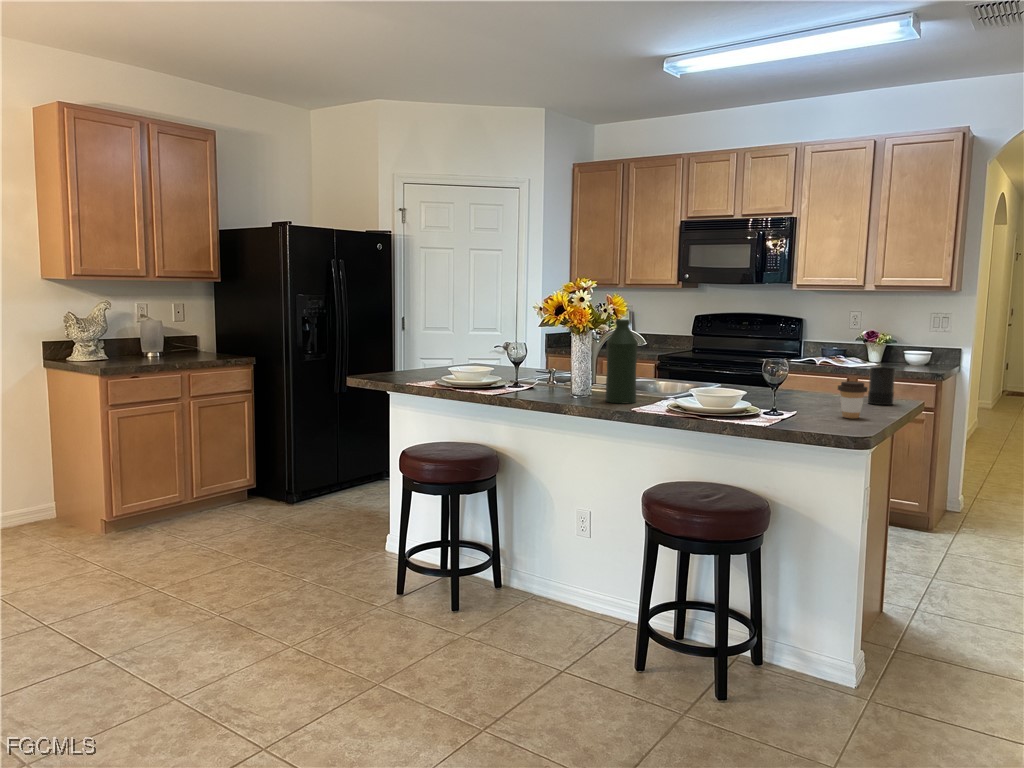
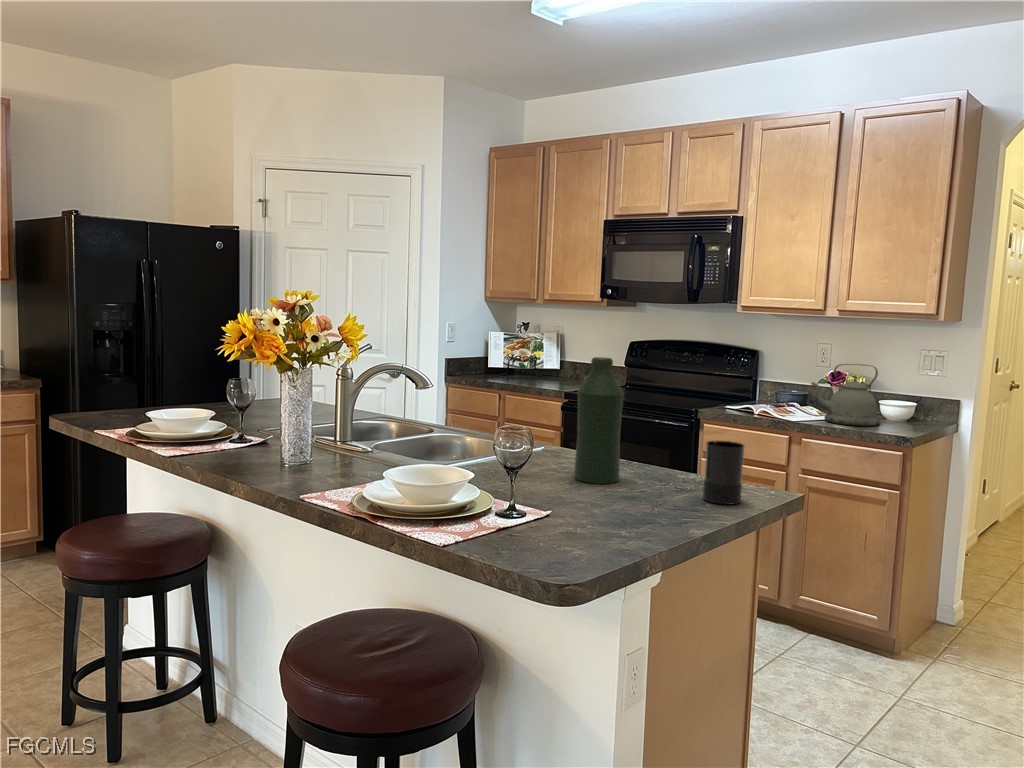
bottle: present [605,319,638,404] -> present [574,357,624,484]
kettle: none [860,324,910,368] -> present [811,364,880,426]
coffee cup: present [838,381,867,418] -> none [602,471,644,536]

